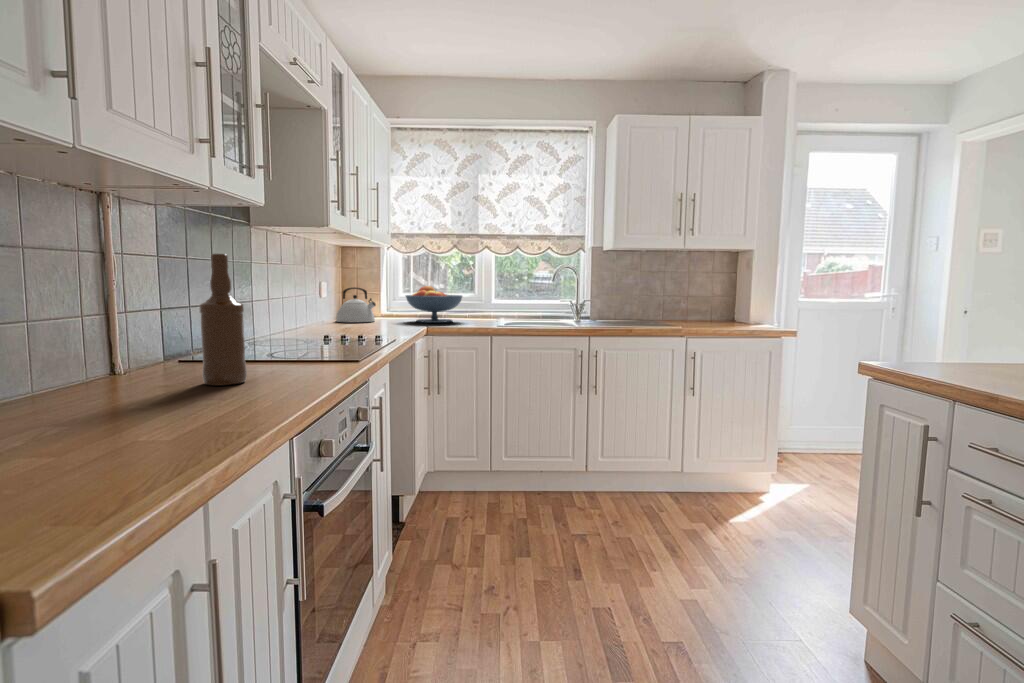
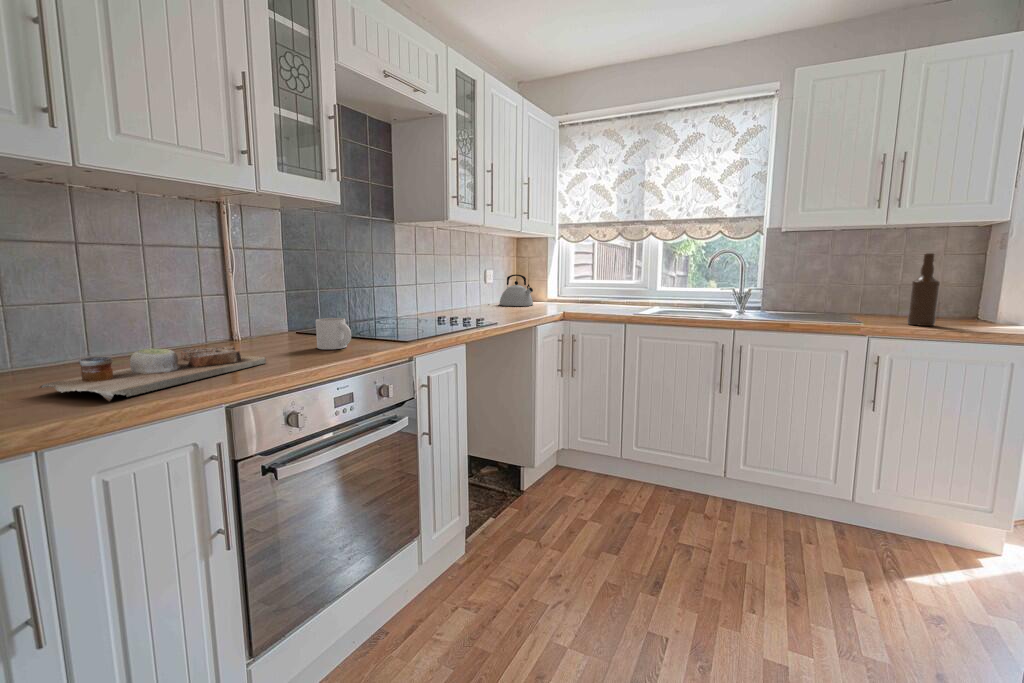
bottle: present [199,254,247,385] -> present [907,253,940,326]
fruit bowl: present [406,286,462,323] -> none [557,273,613,309]
mug: none [266,339,314,376] -> present [316,318,351,349]
cutting board: none [67,376,259,444] -> present [40,345,266,401]

